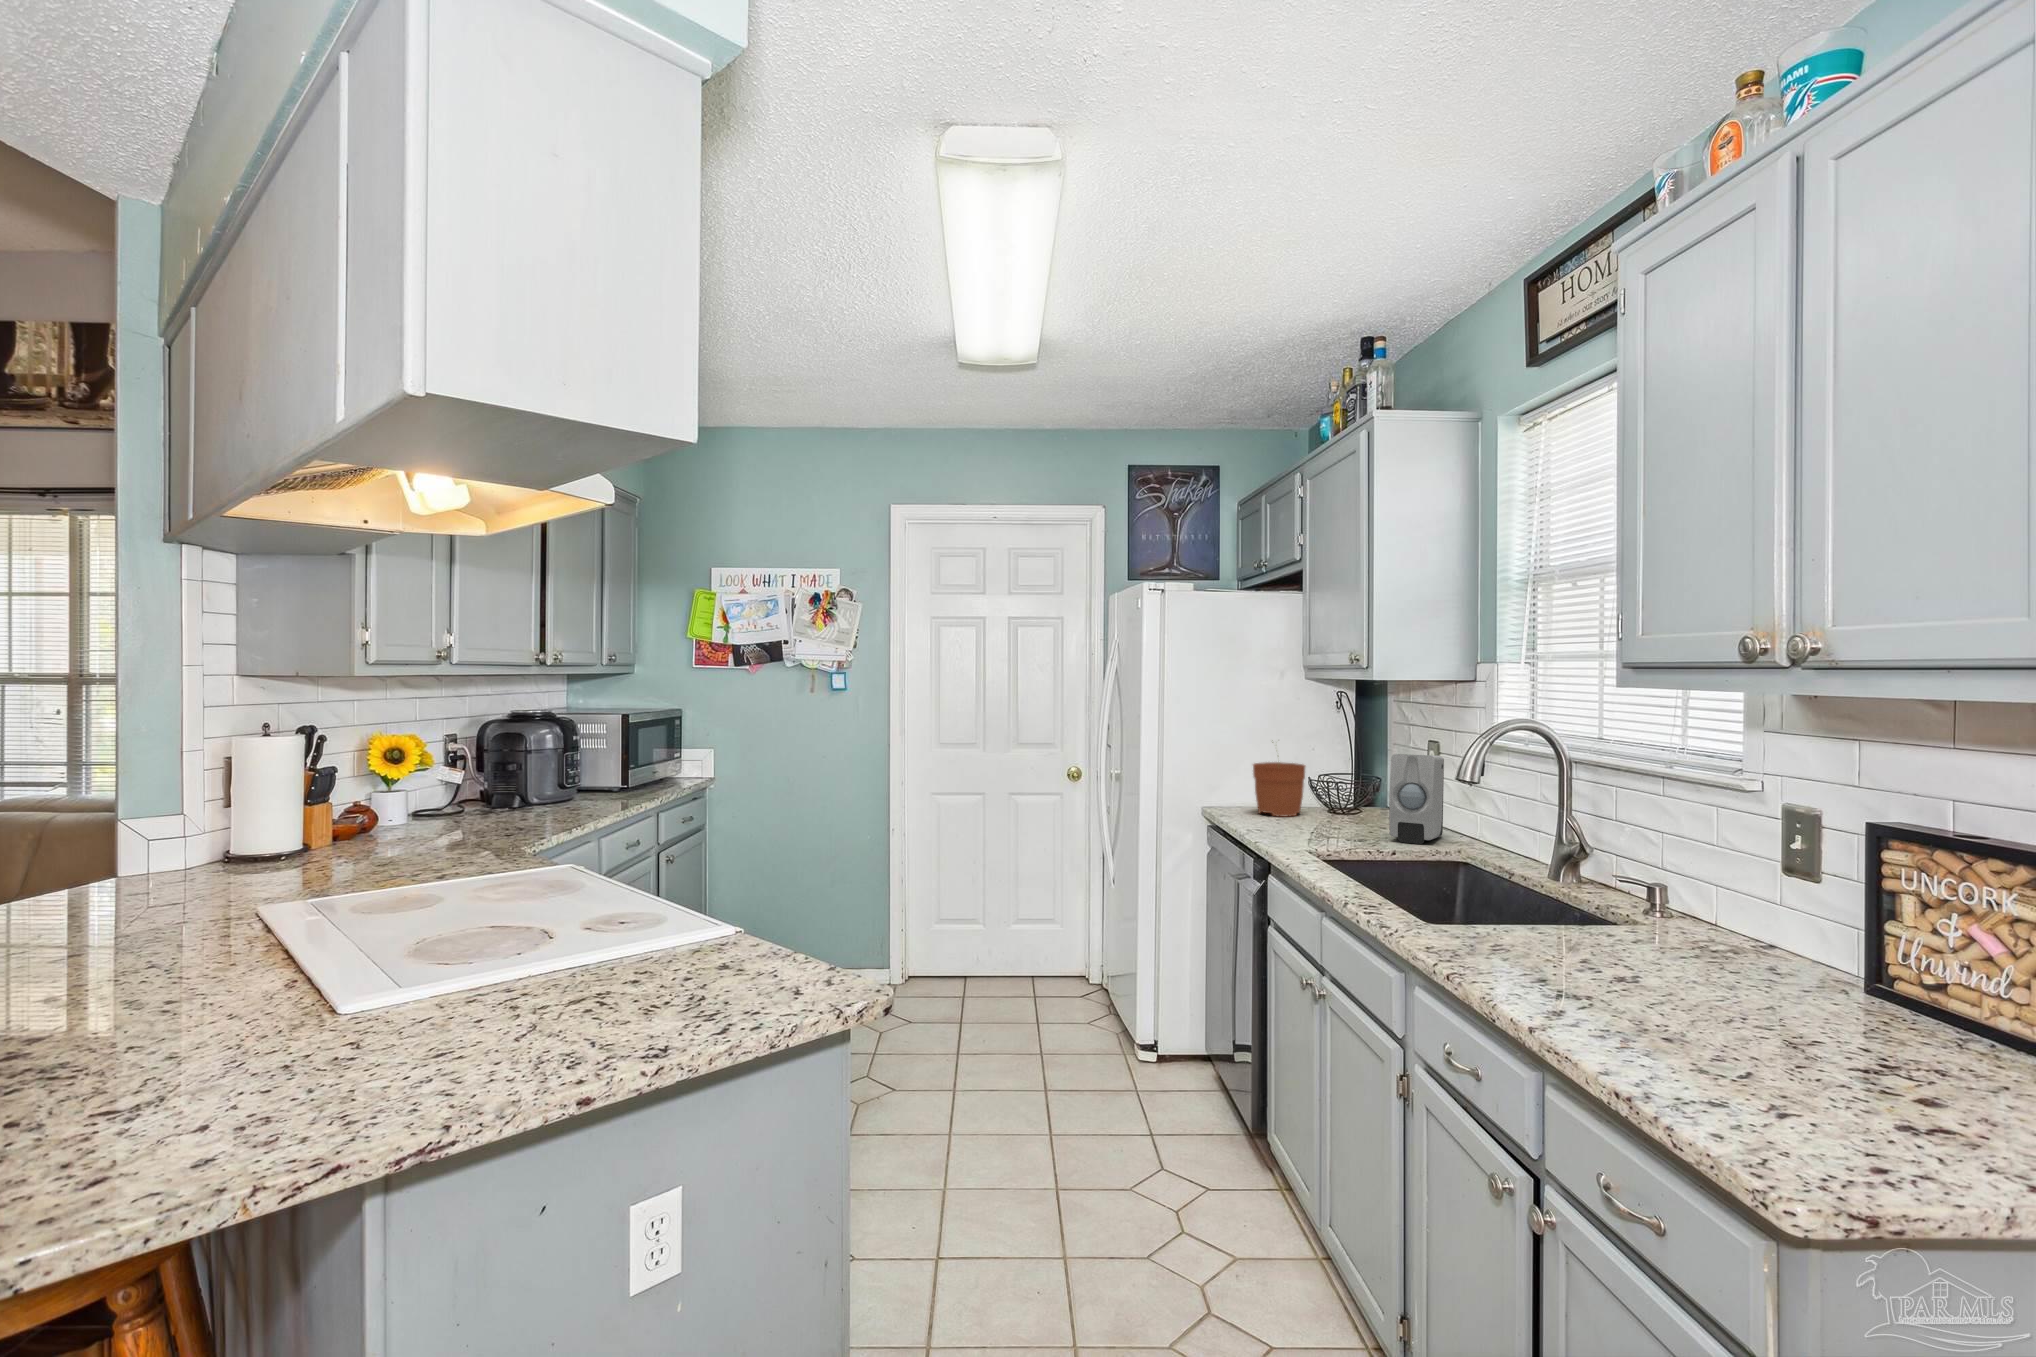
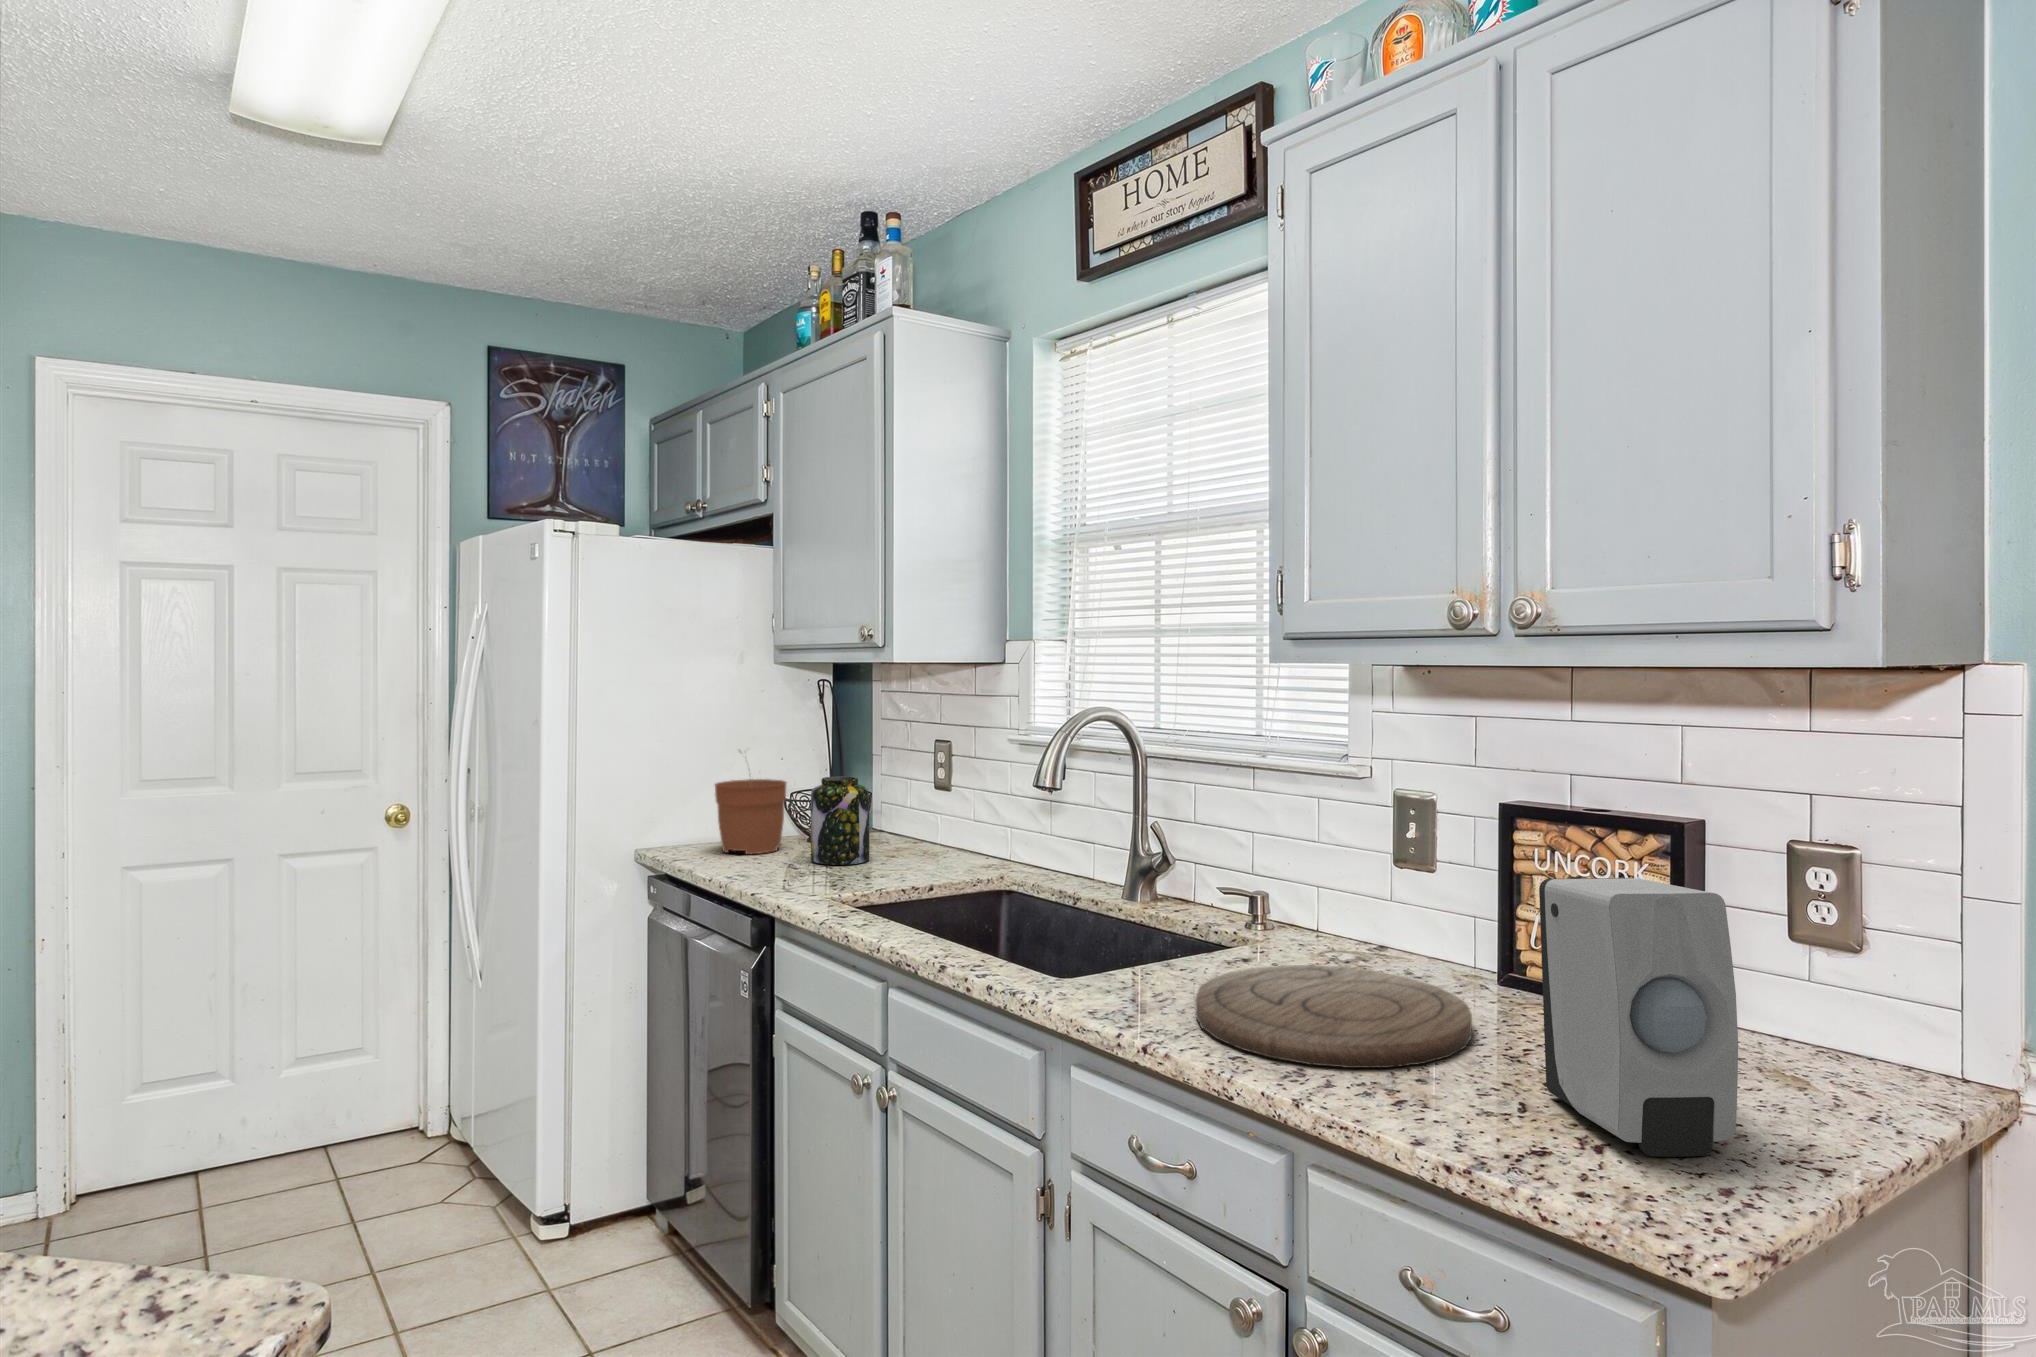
soap dispenser: present [1389,754,1444,844] -> present [1539,878,1738,1157]
jar: none [1315,764,1360,830] -> present [811,776,870,865]
cutting board: none [1509,938,1779,1031] -> present [1196,965,1472,1068]

